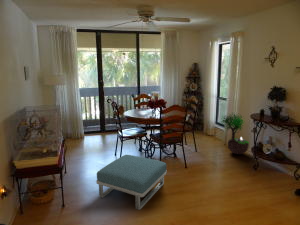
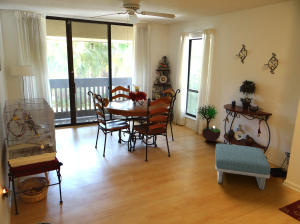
footstool: present [96,155,167,210] -> present [215,144,270,190]

